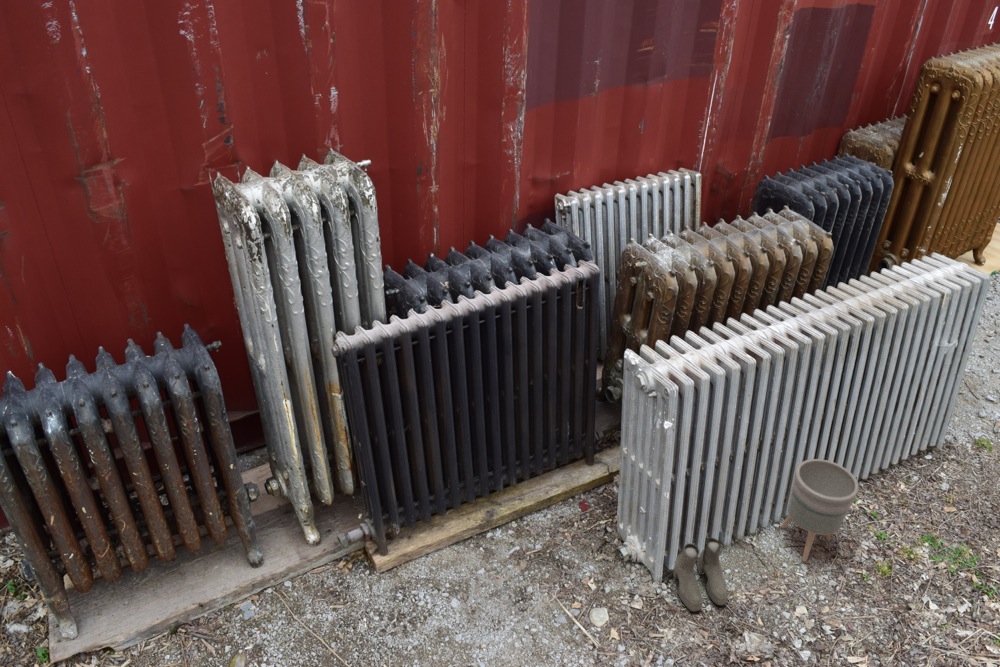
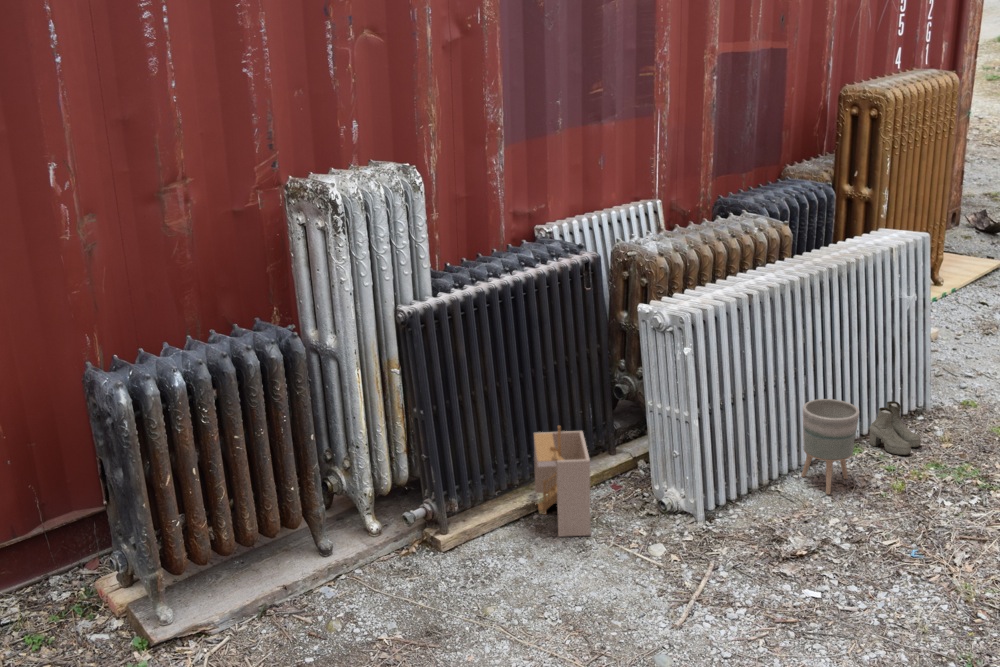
storage bin: none [485,456,548,578] -> present [534,426,591,537]
boots: present [673,538,728,612] -> present [869,401,921,455]

